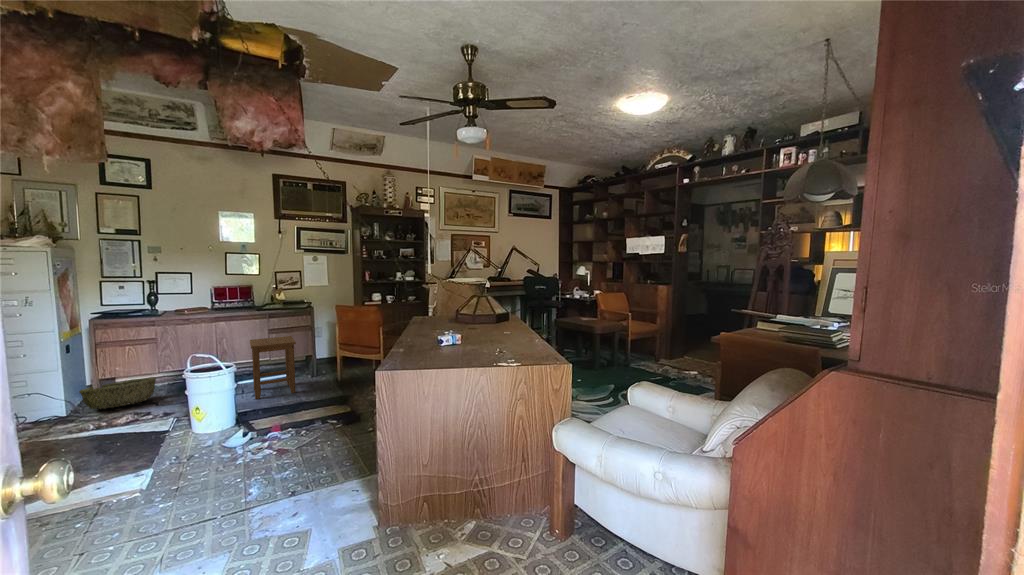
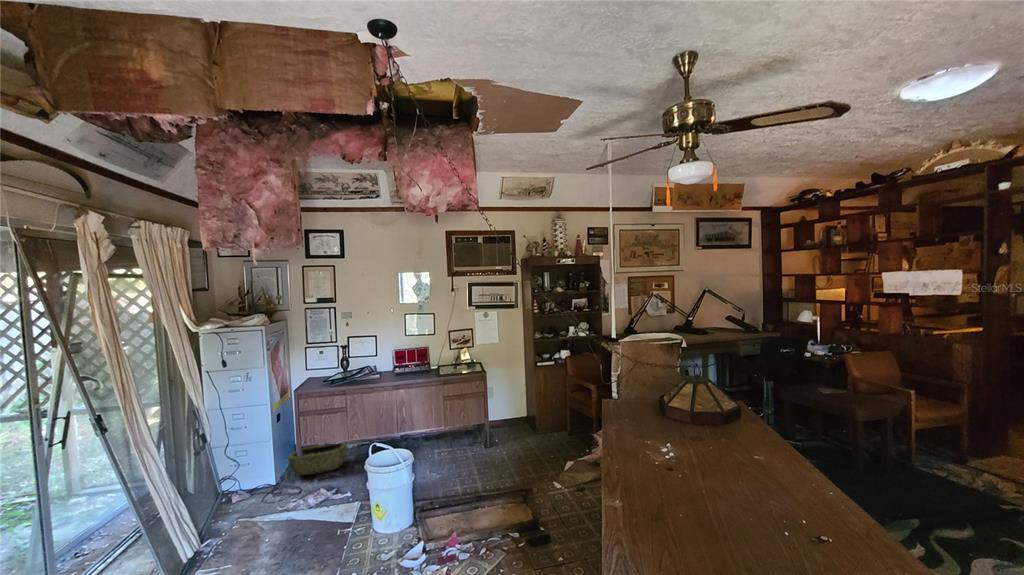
stool: present [250,336,296,399] -> none [425,405,468,479]

